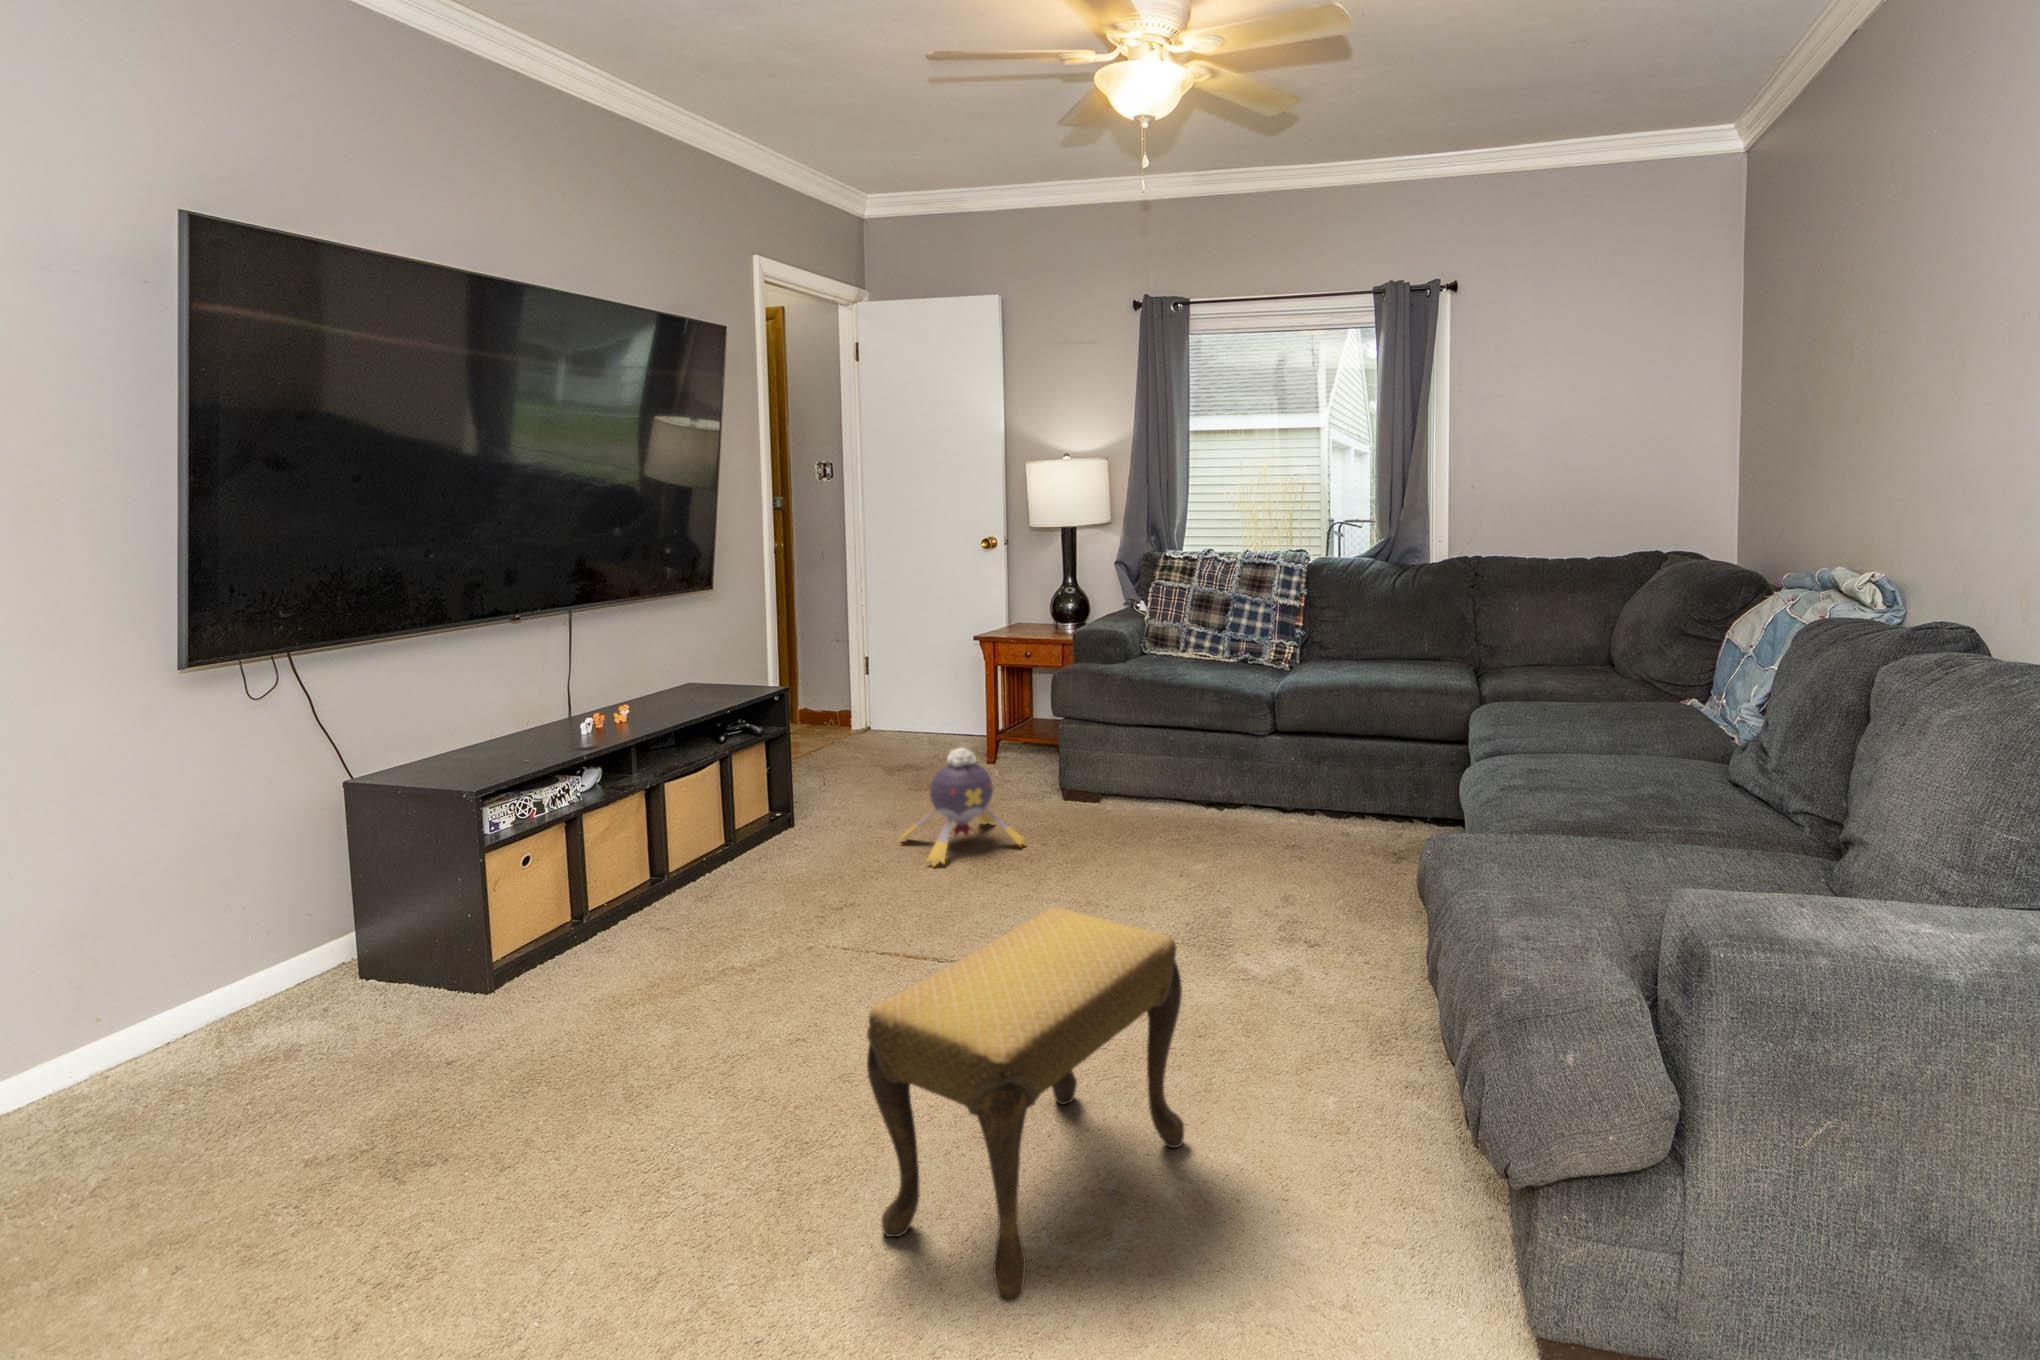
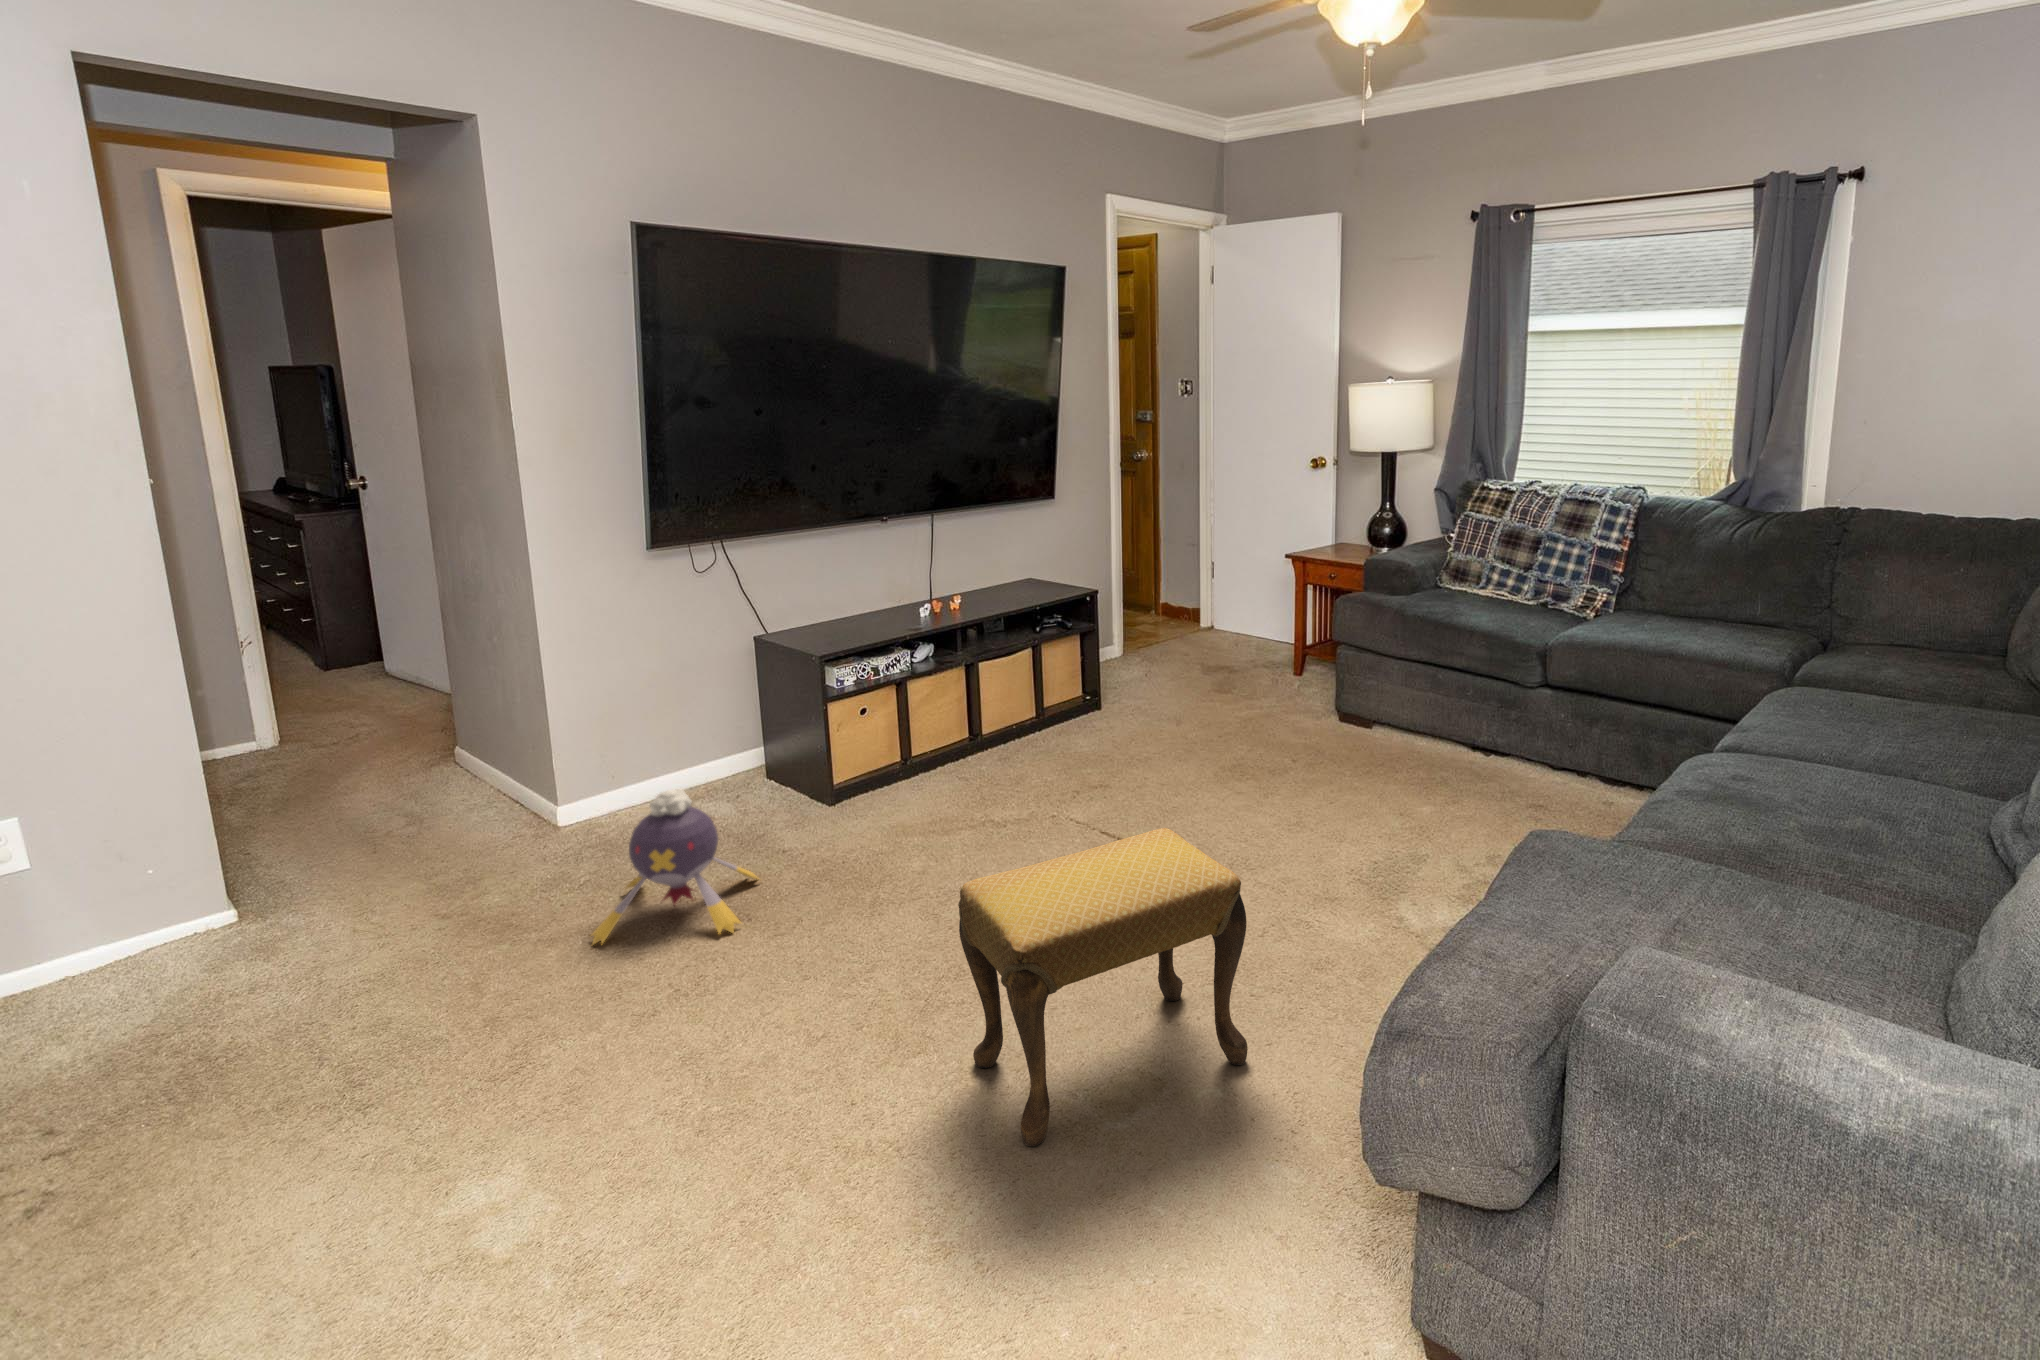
plush toy: present [901,748,1025,866] -> present [592,789,759,944]

